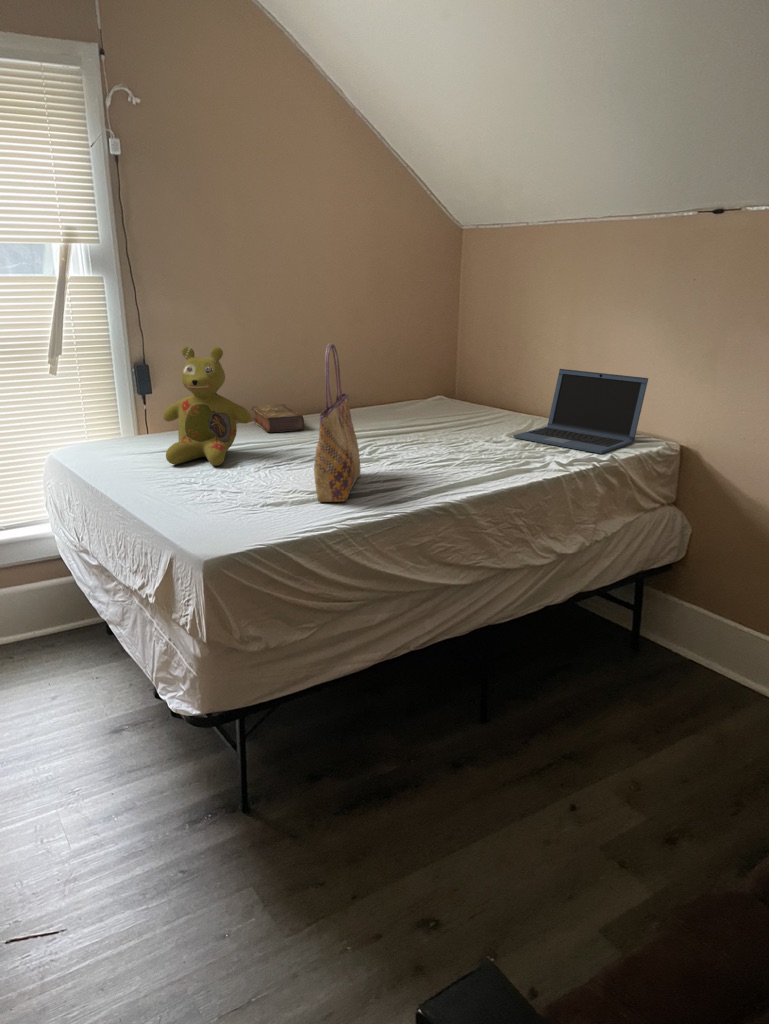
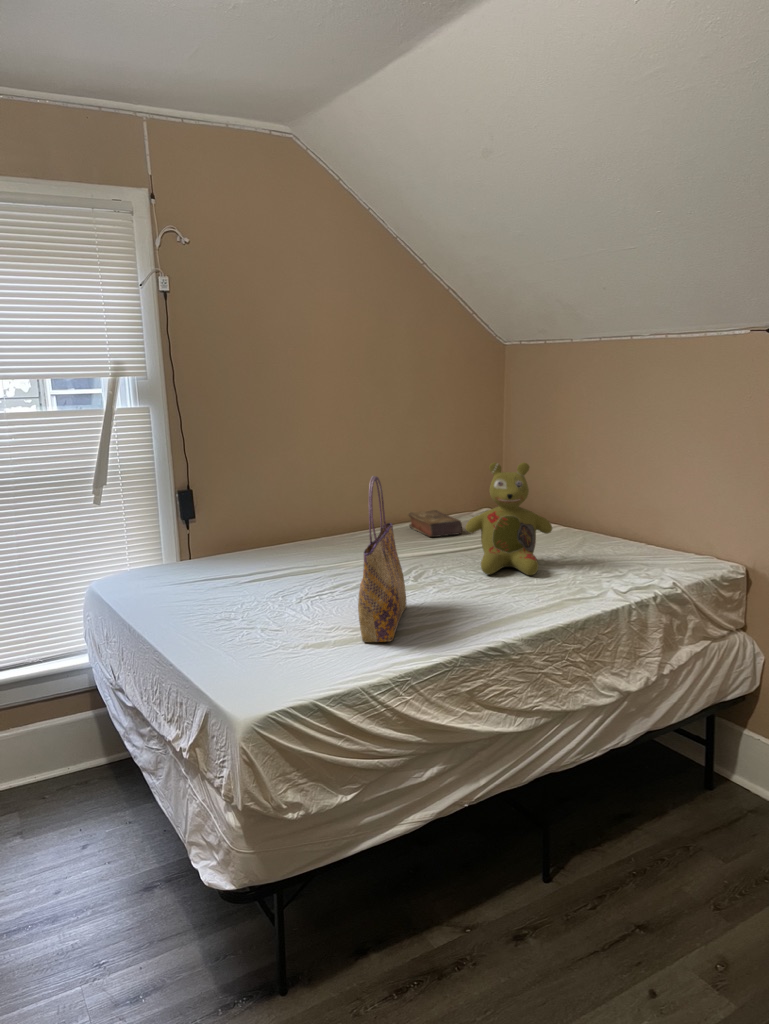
stuffed bear: present [163,347,251,466] -> present [465,462,552,575]
laptop: present [513,369,648,454] -> none [565,485,706,577]
book: present [252,404,305,432] -> present [409,510,462,537]

